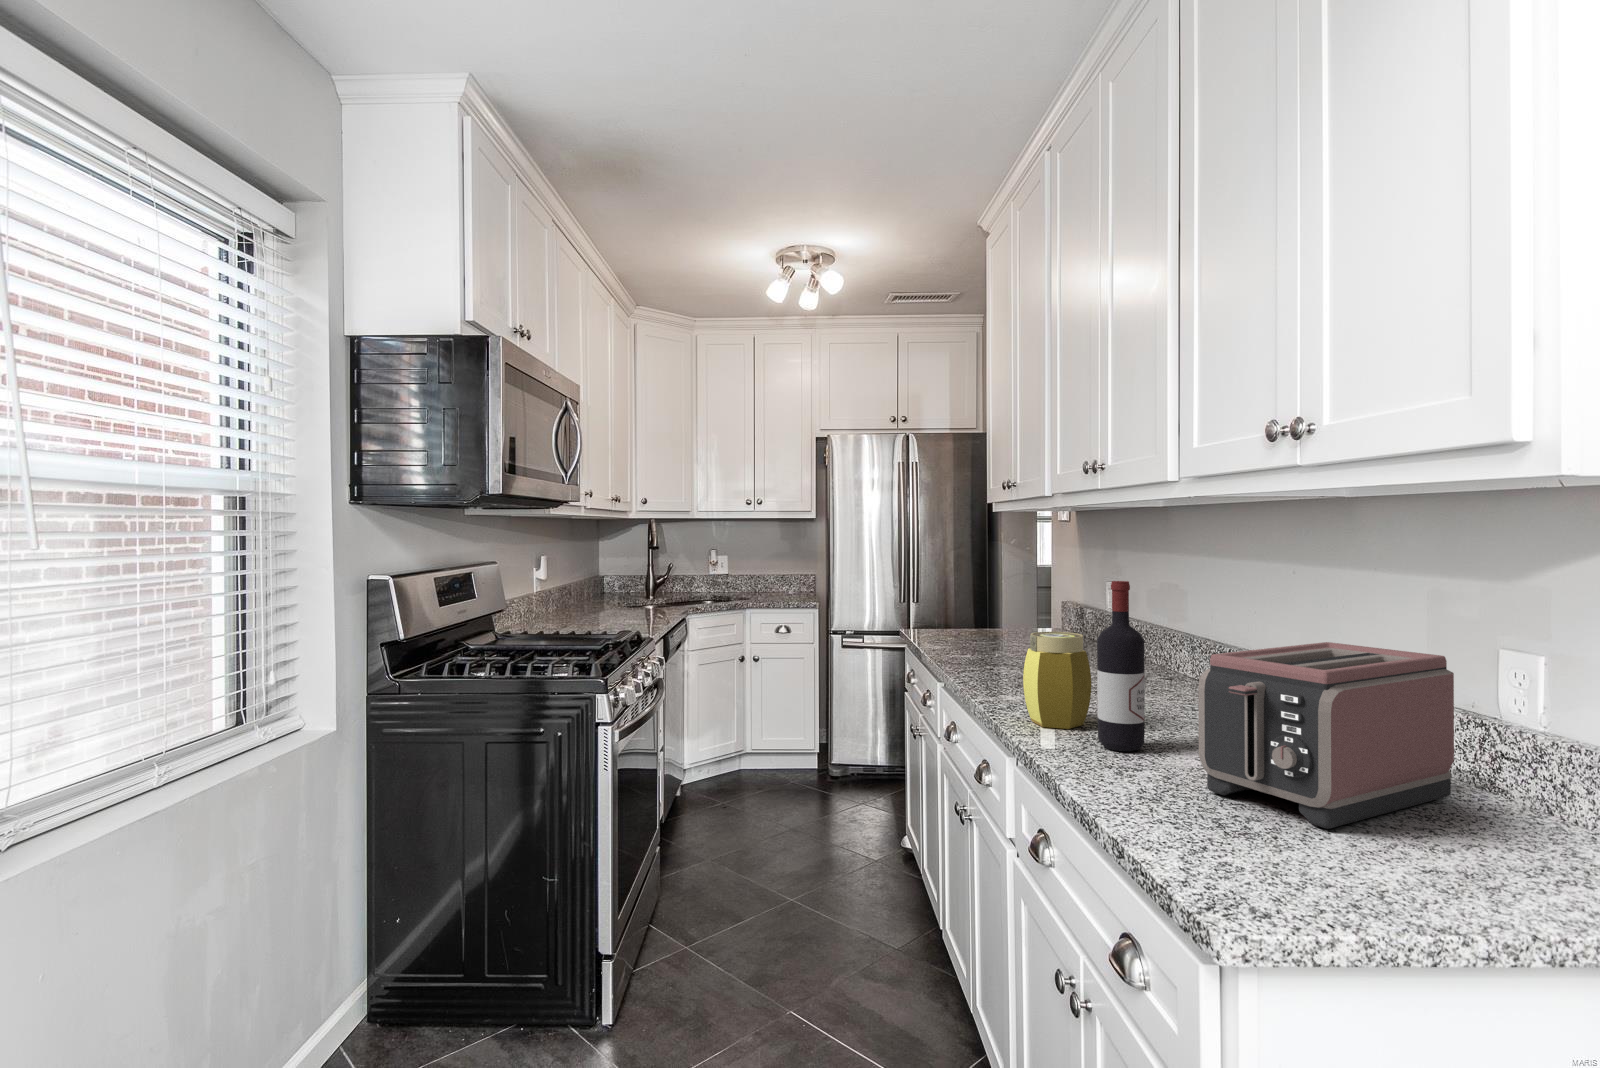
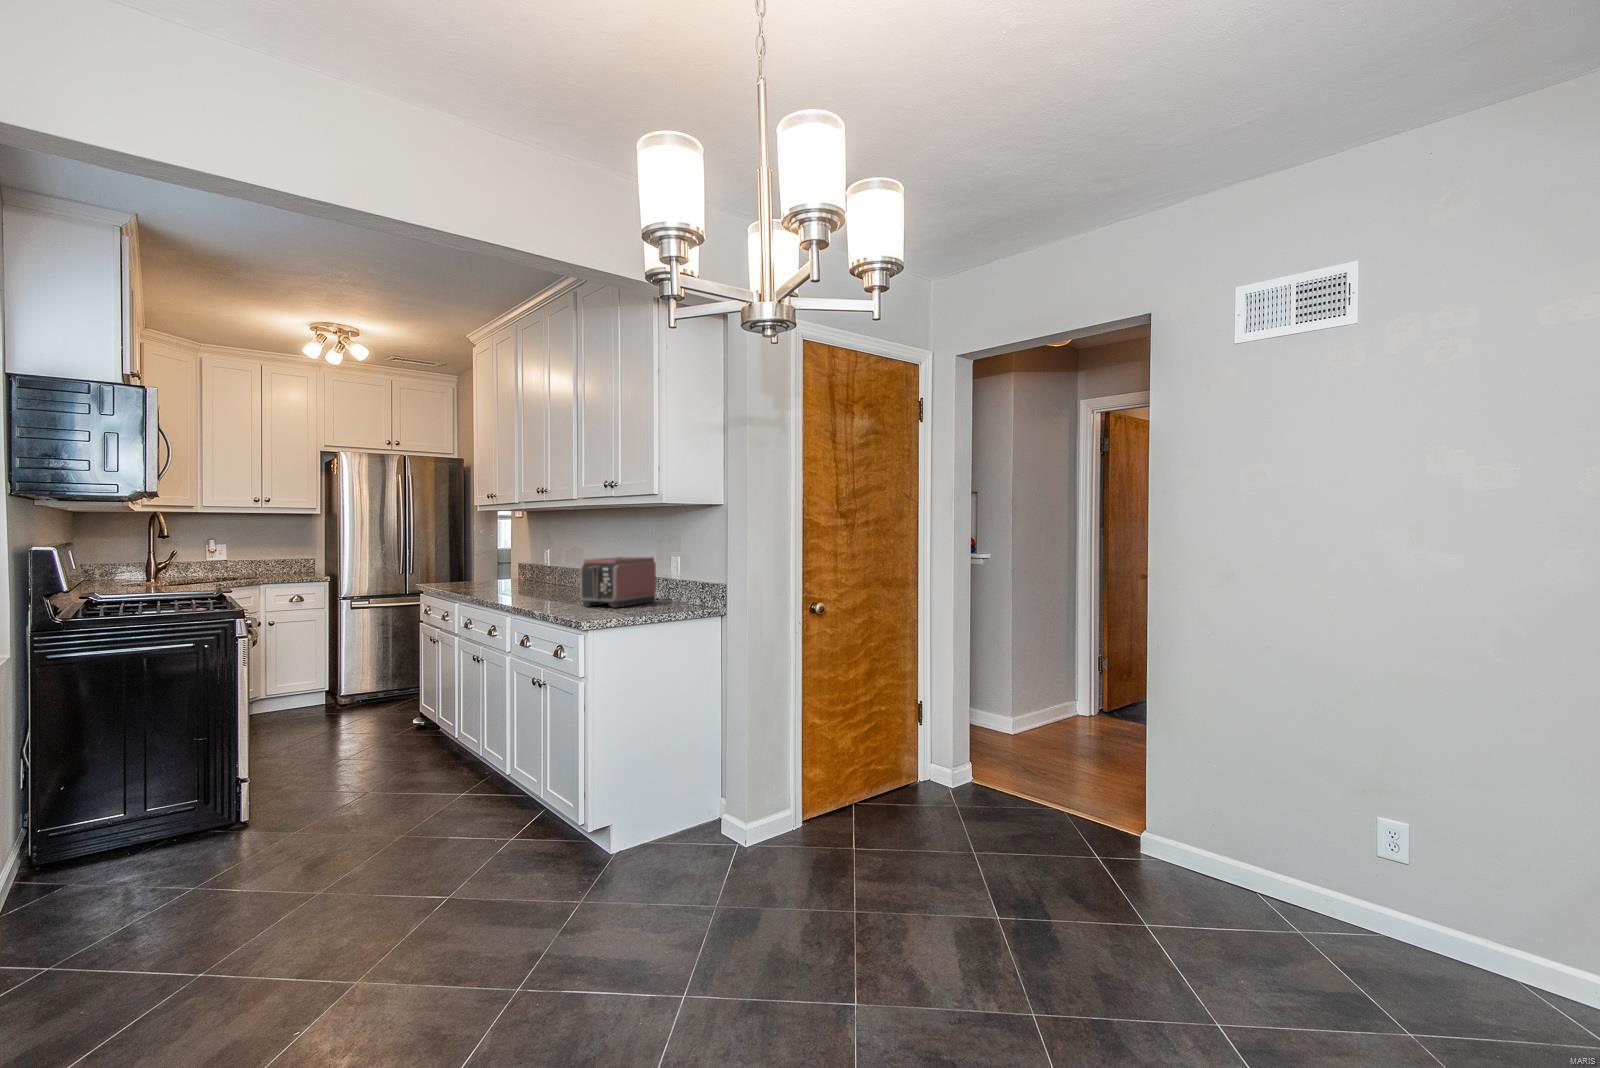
wine bottle: present [1097,581,1145,751] -> none [544,538,562,604]
jar: present [1023,632,1091,729] -> none [511,563,541,602]

